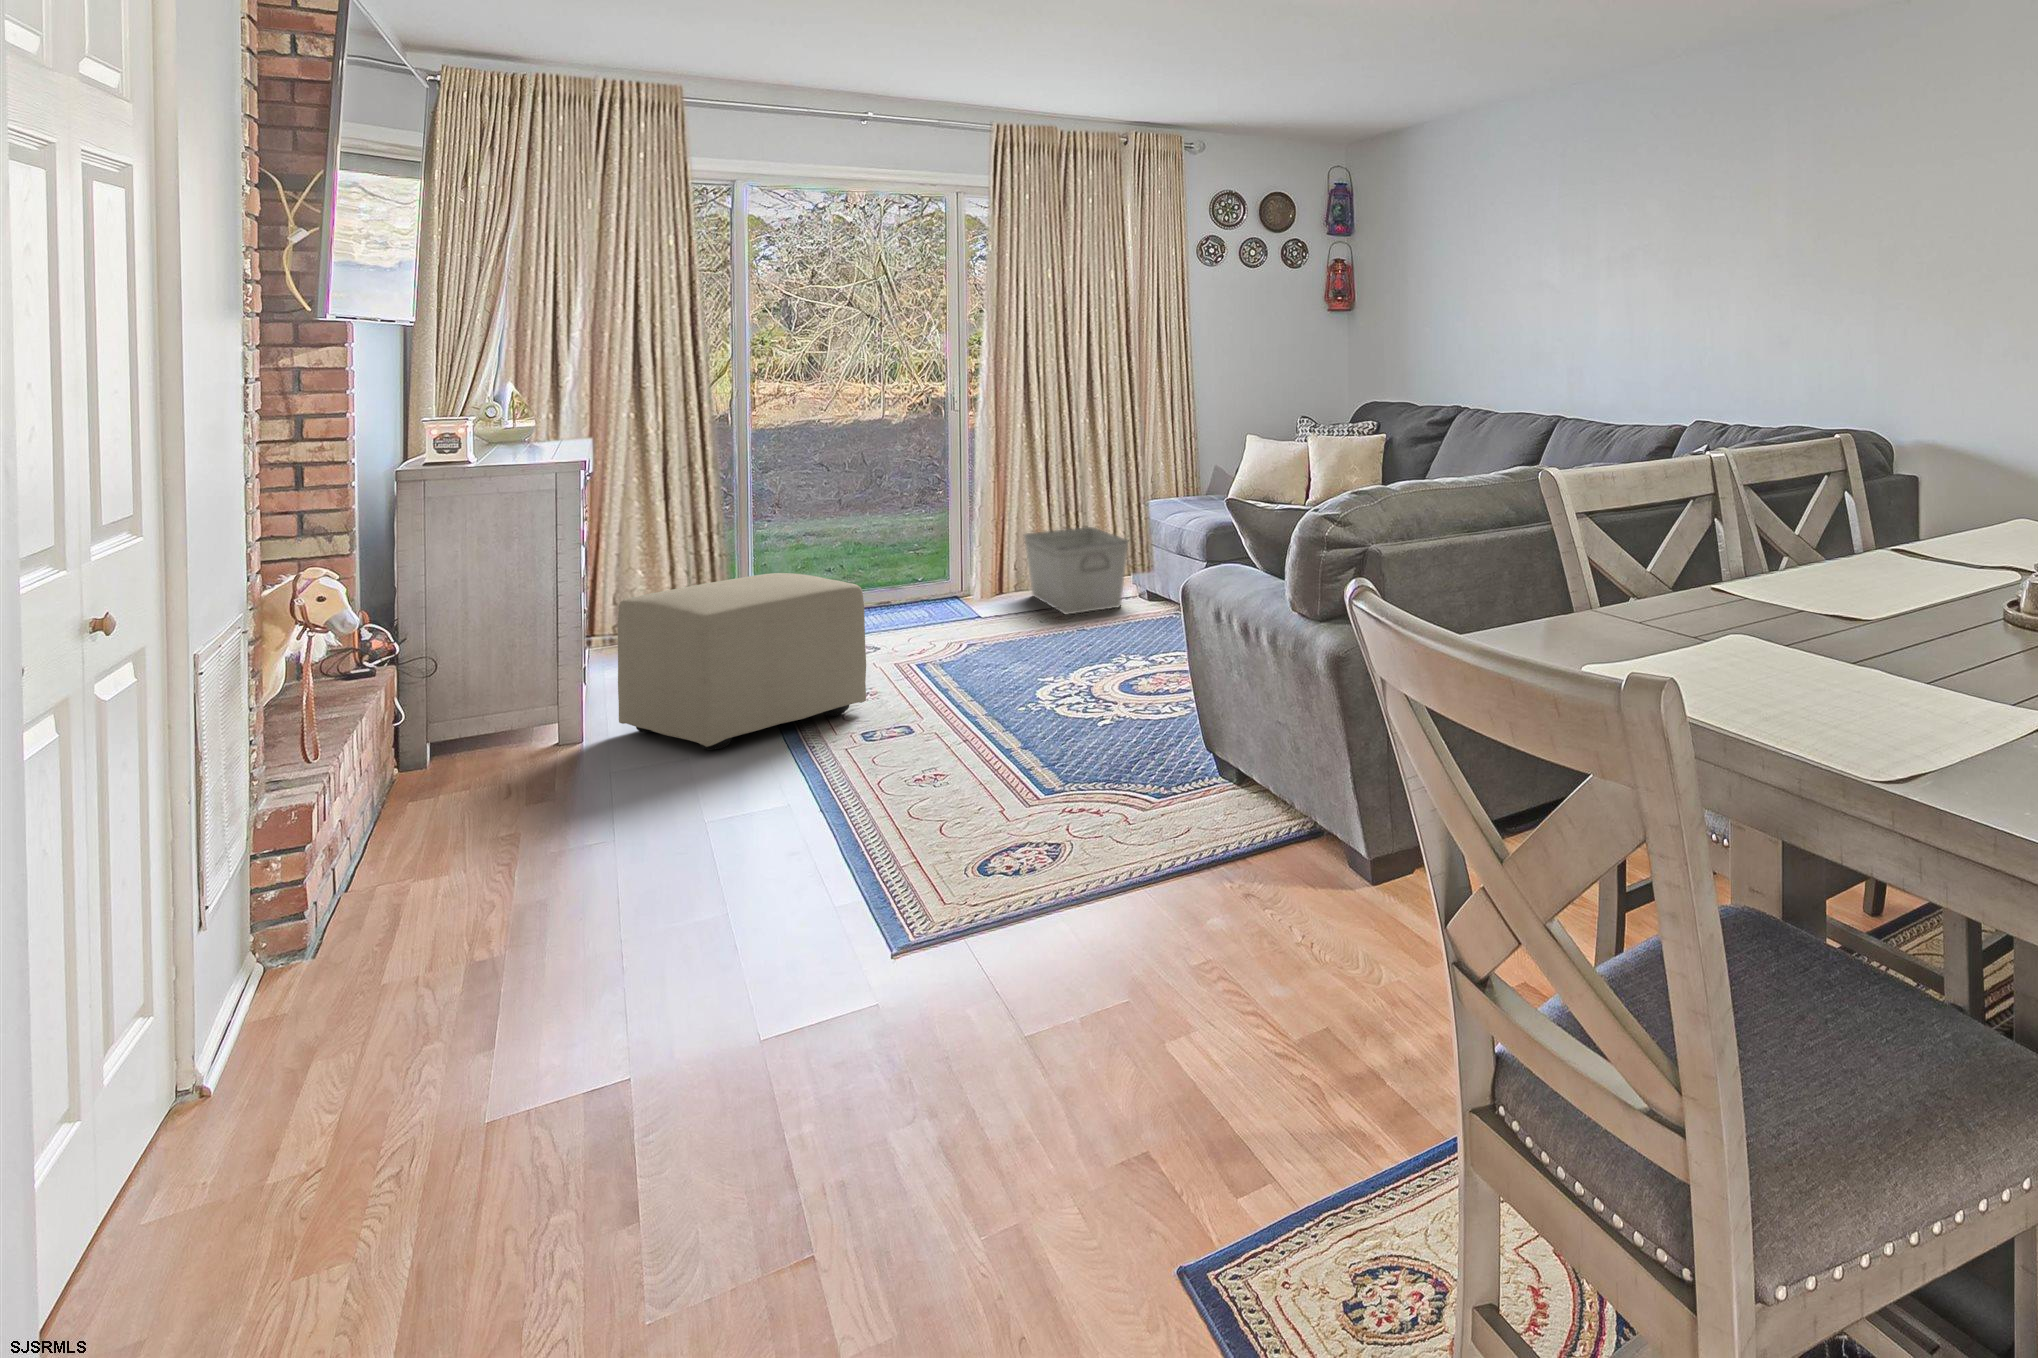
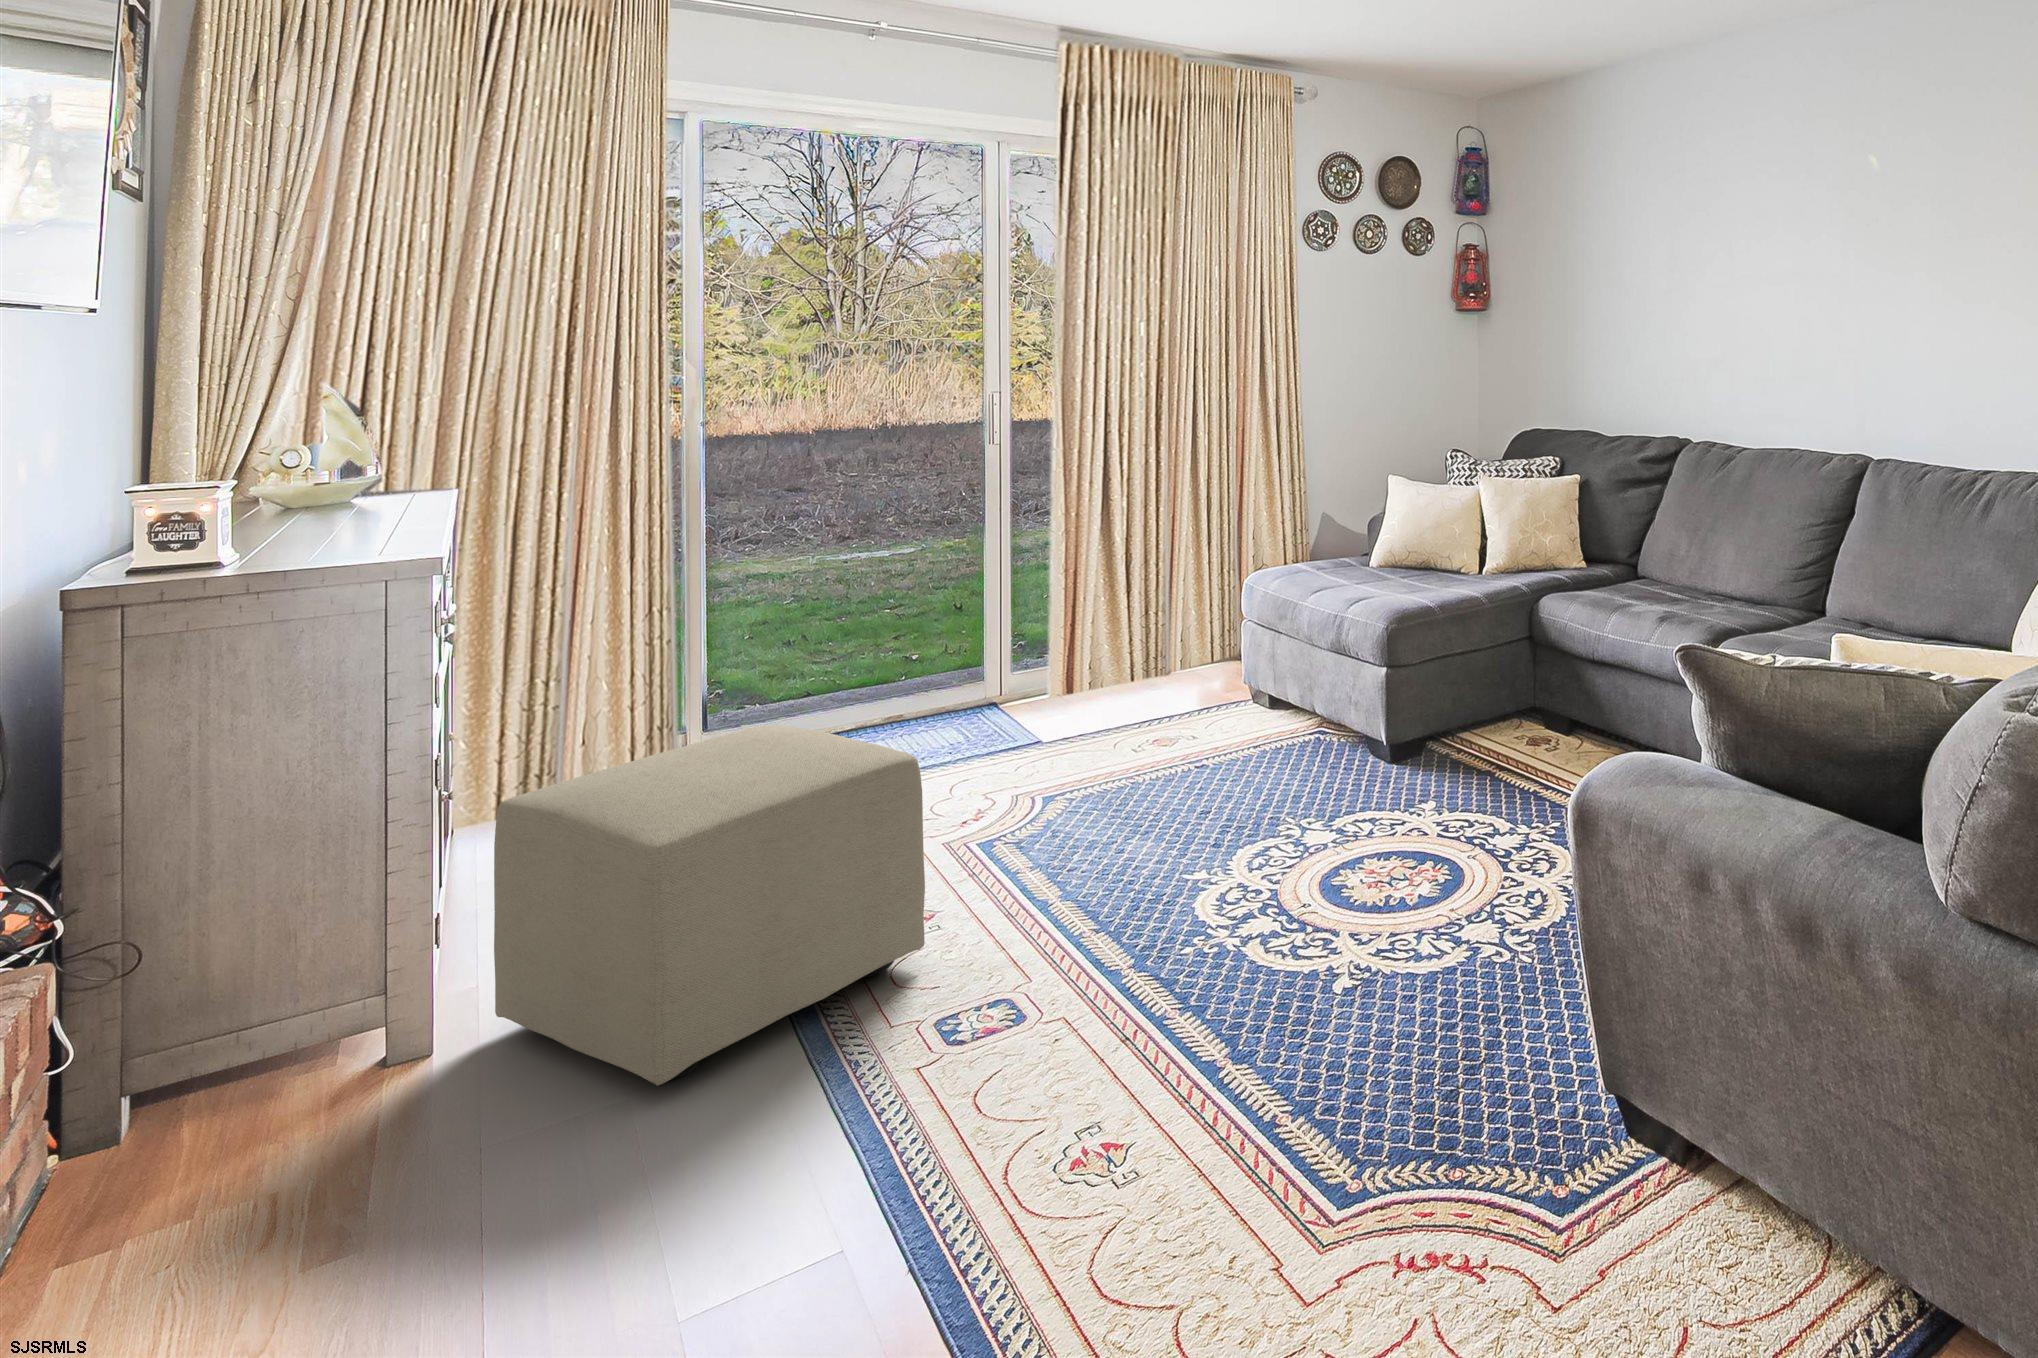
storage bin: present [1024,527,1128,614] -> none [1090,600,1247,735]

